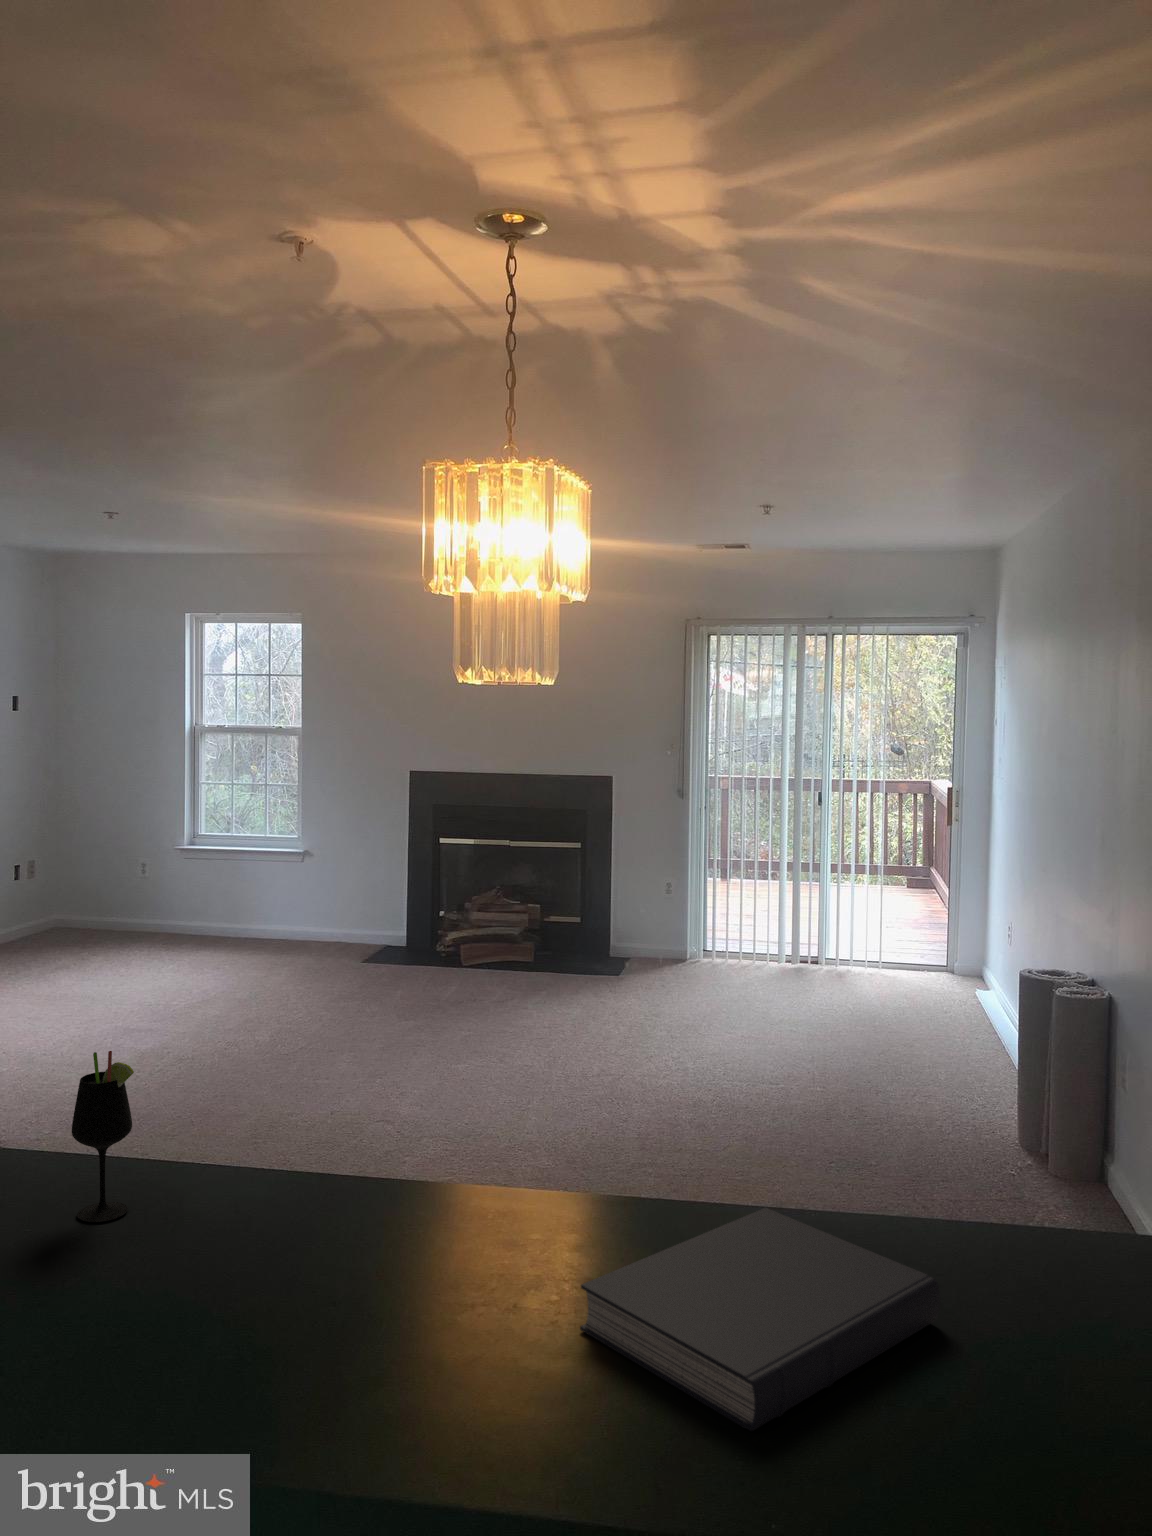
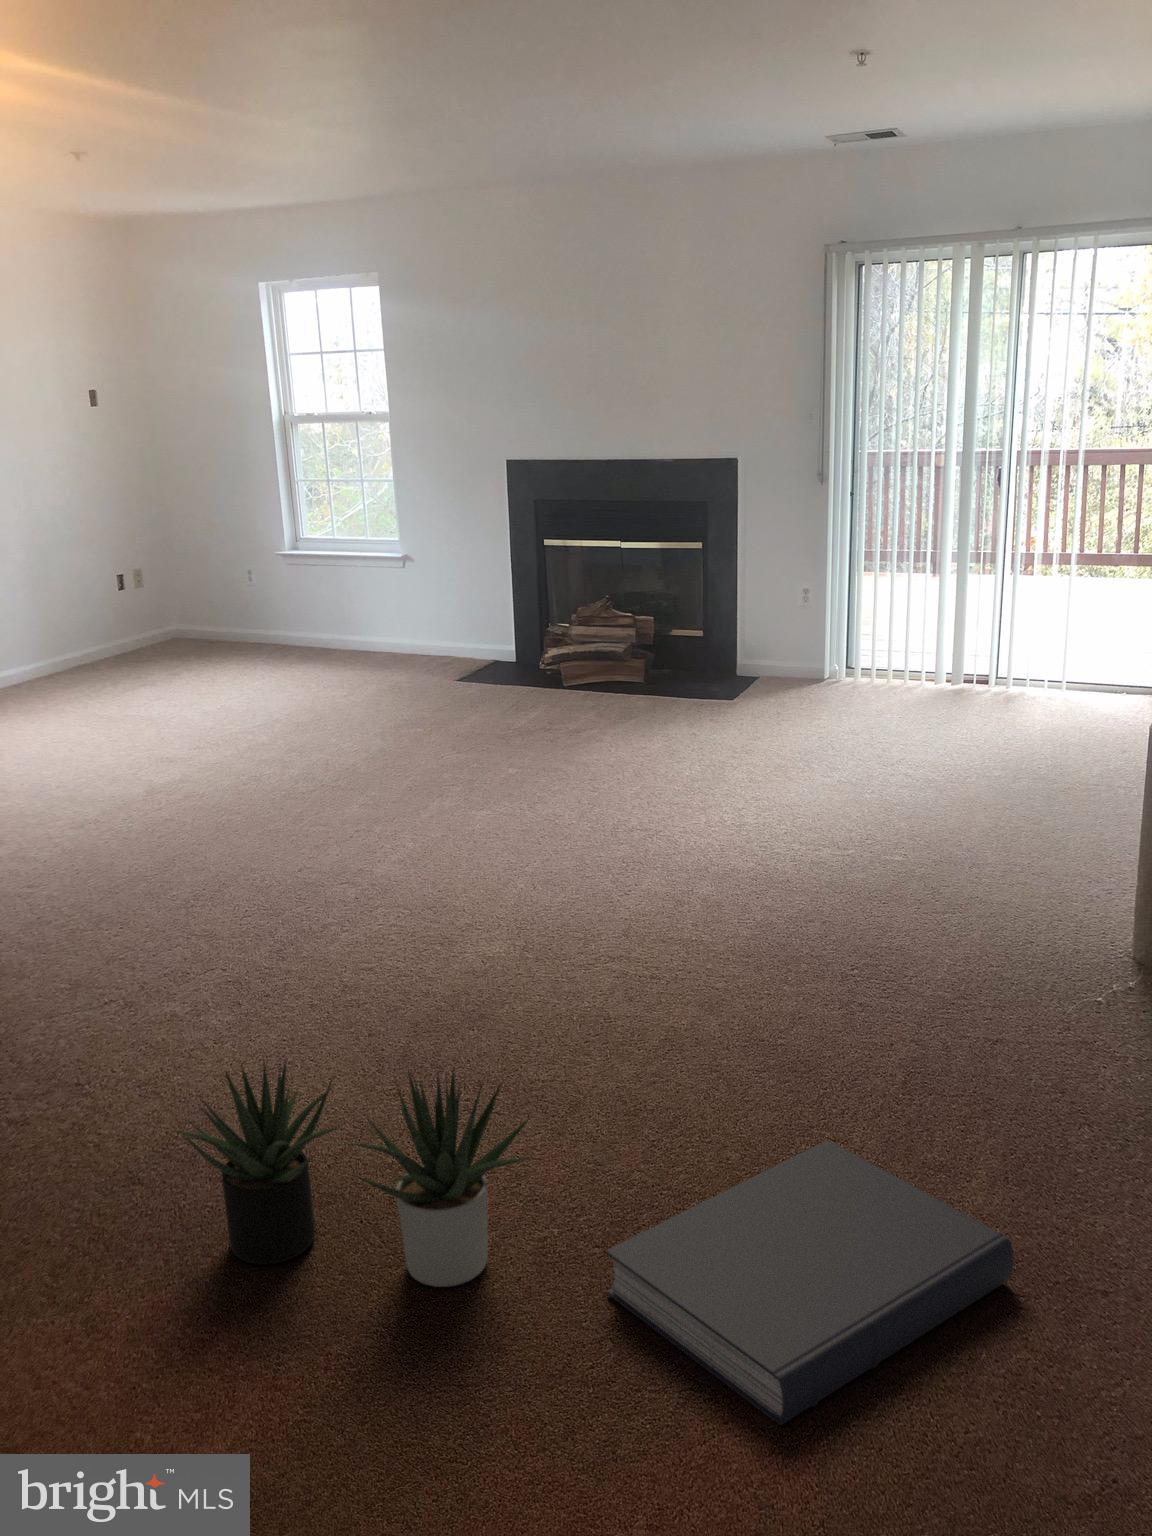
wine glass: present [72,1051,134,1222] -> none [52,980,125,1155]
succulent plant: none [186,1110,519,1324] -> present [176,1061,529,1287]

